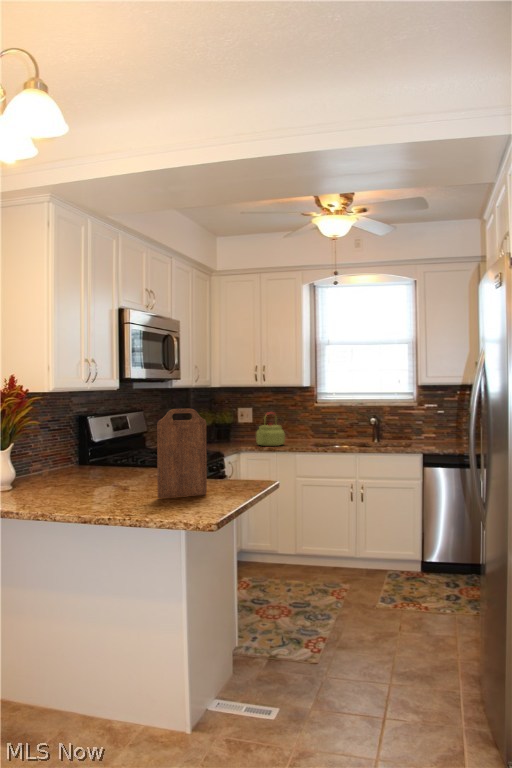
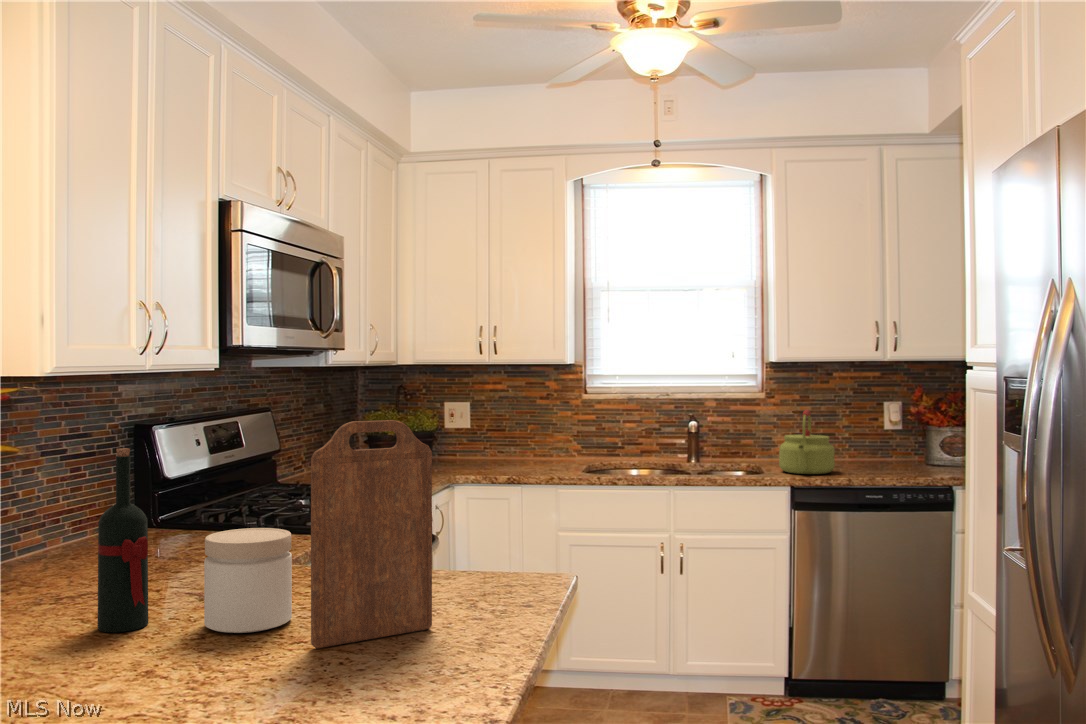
kettle: present [256,412,285,446] -> present [779,410,835,474]
wine bottle: none [74,421,94,494] -> present [98,448,148,632]
jar: none [116,455,151,495] -> present [204,528,292,633]

